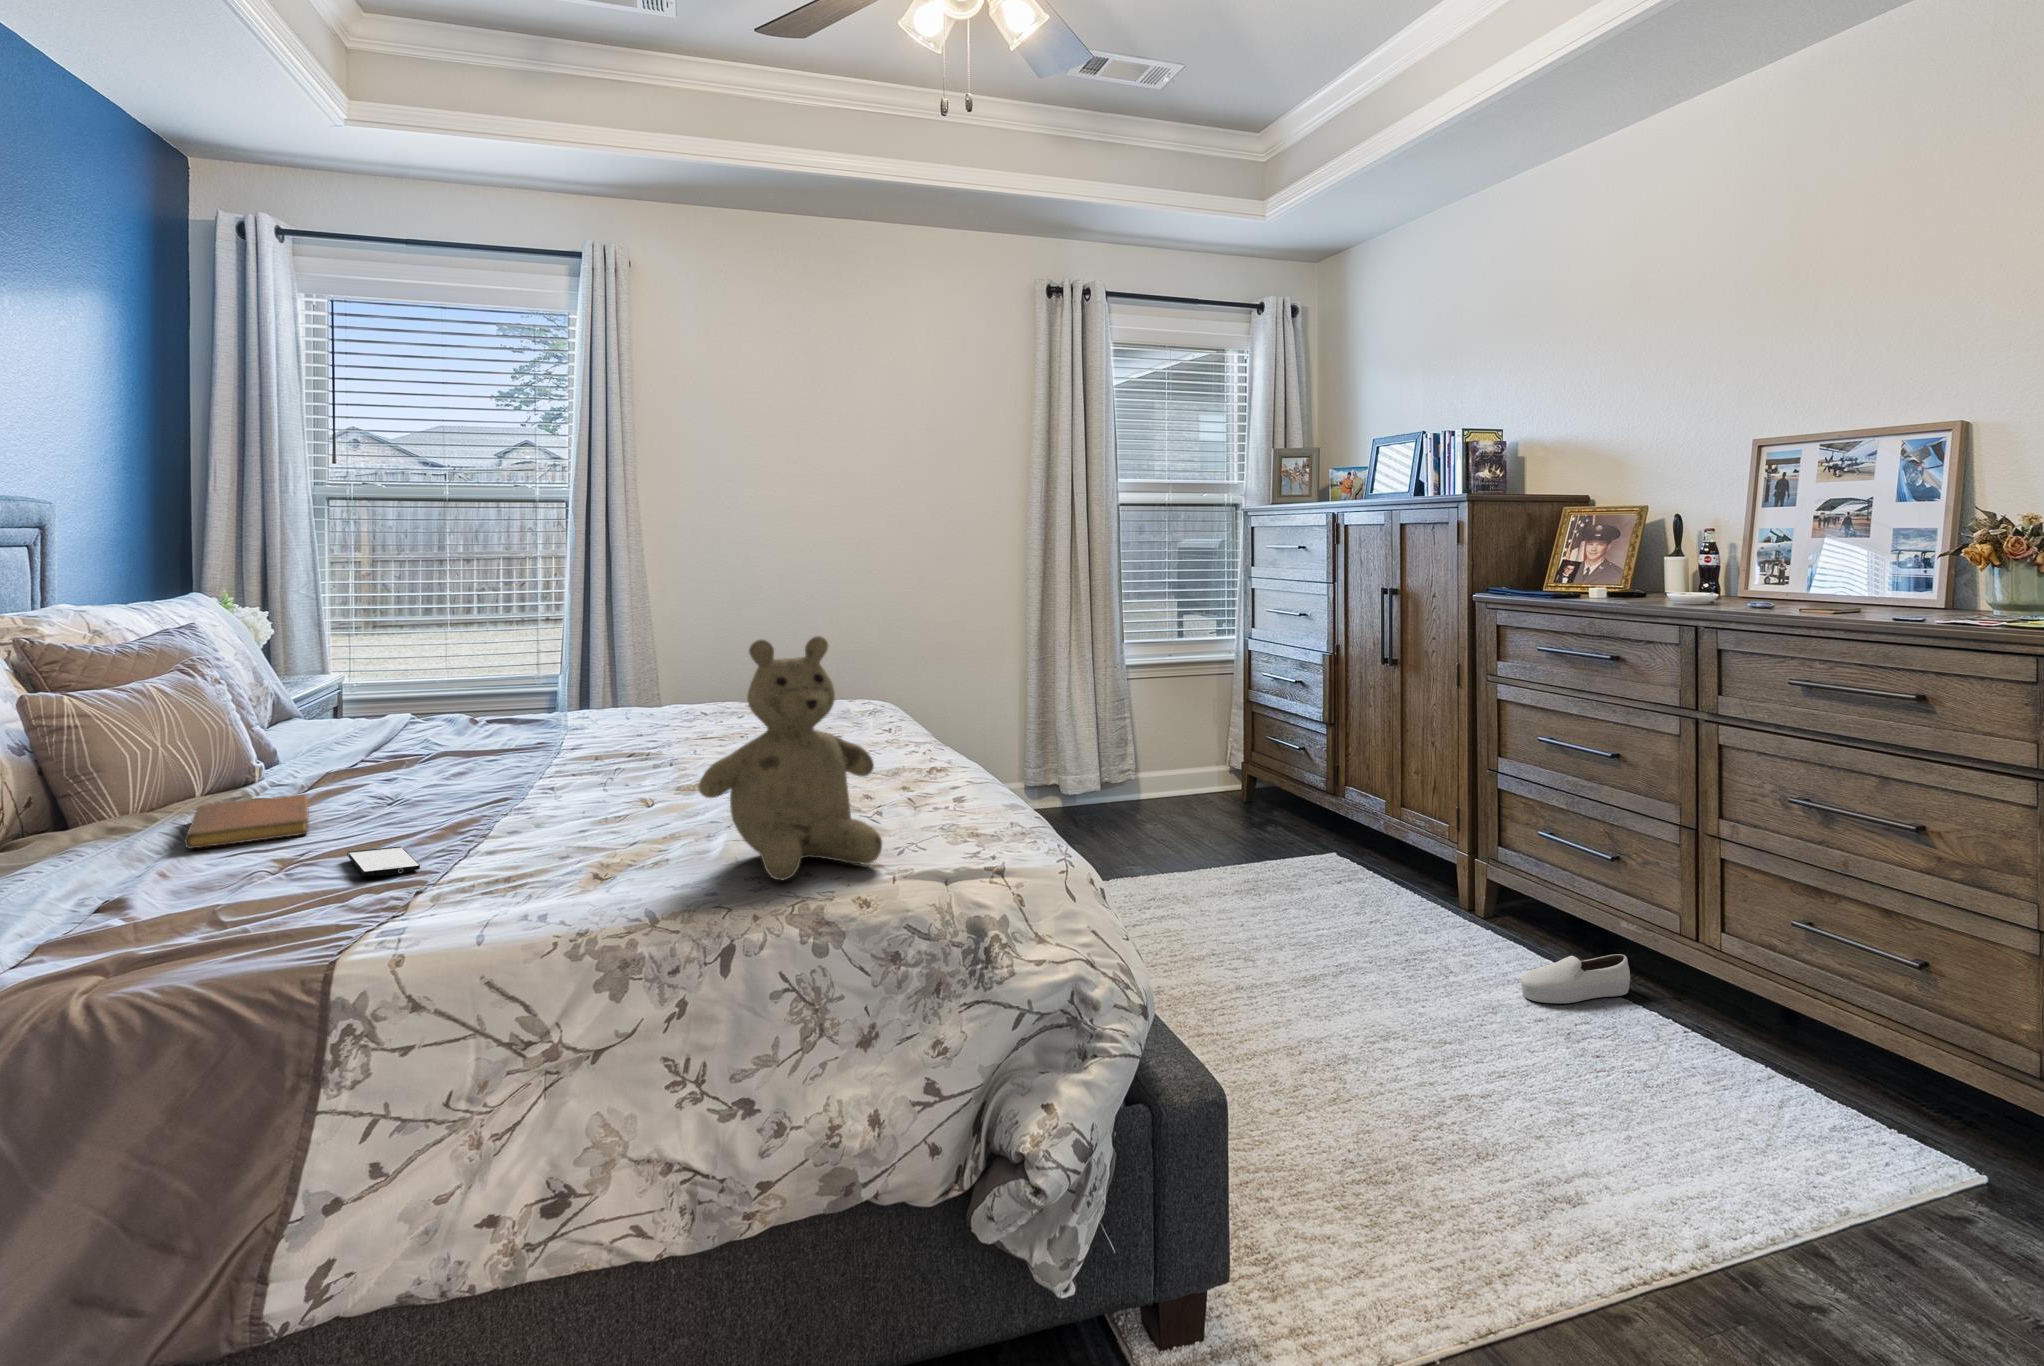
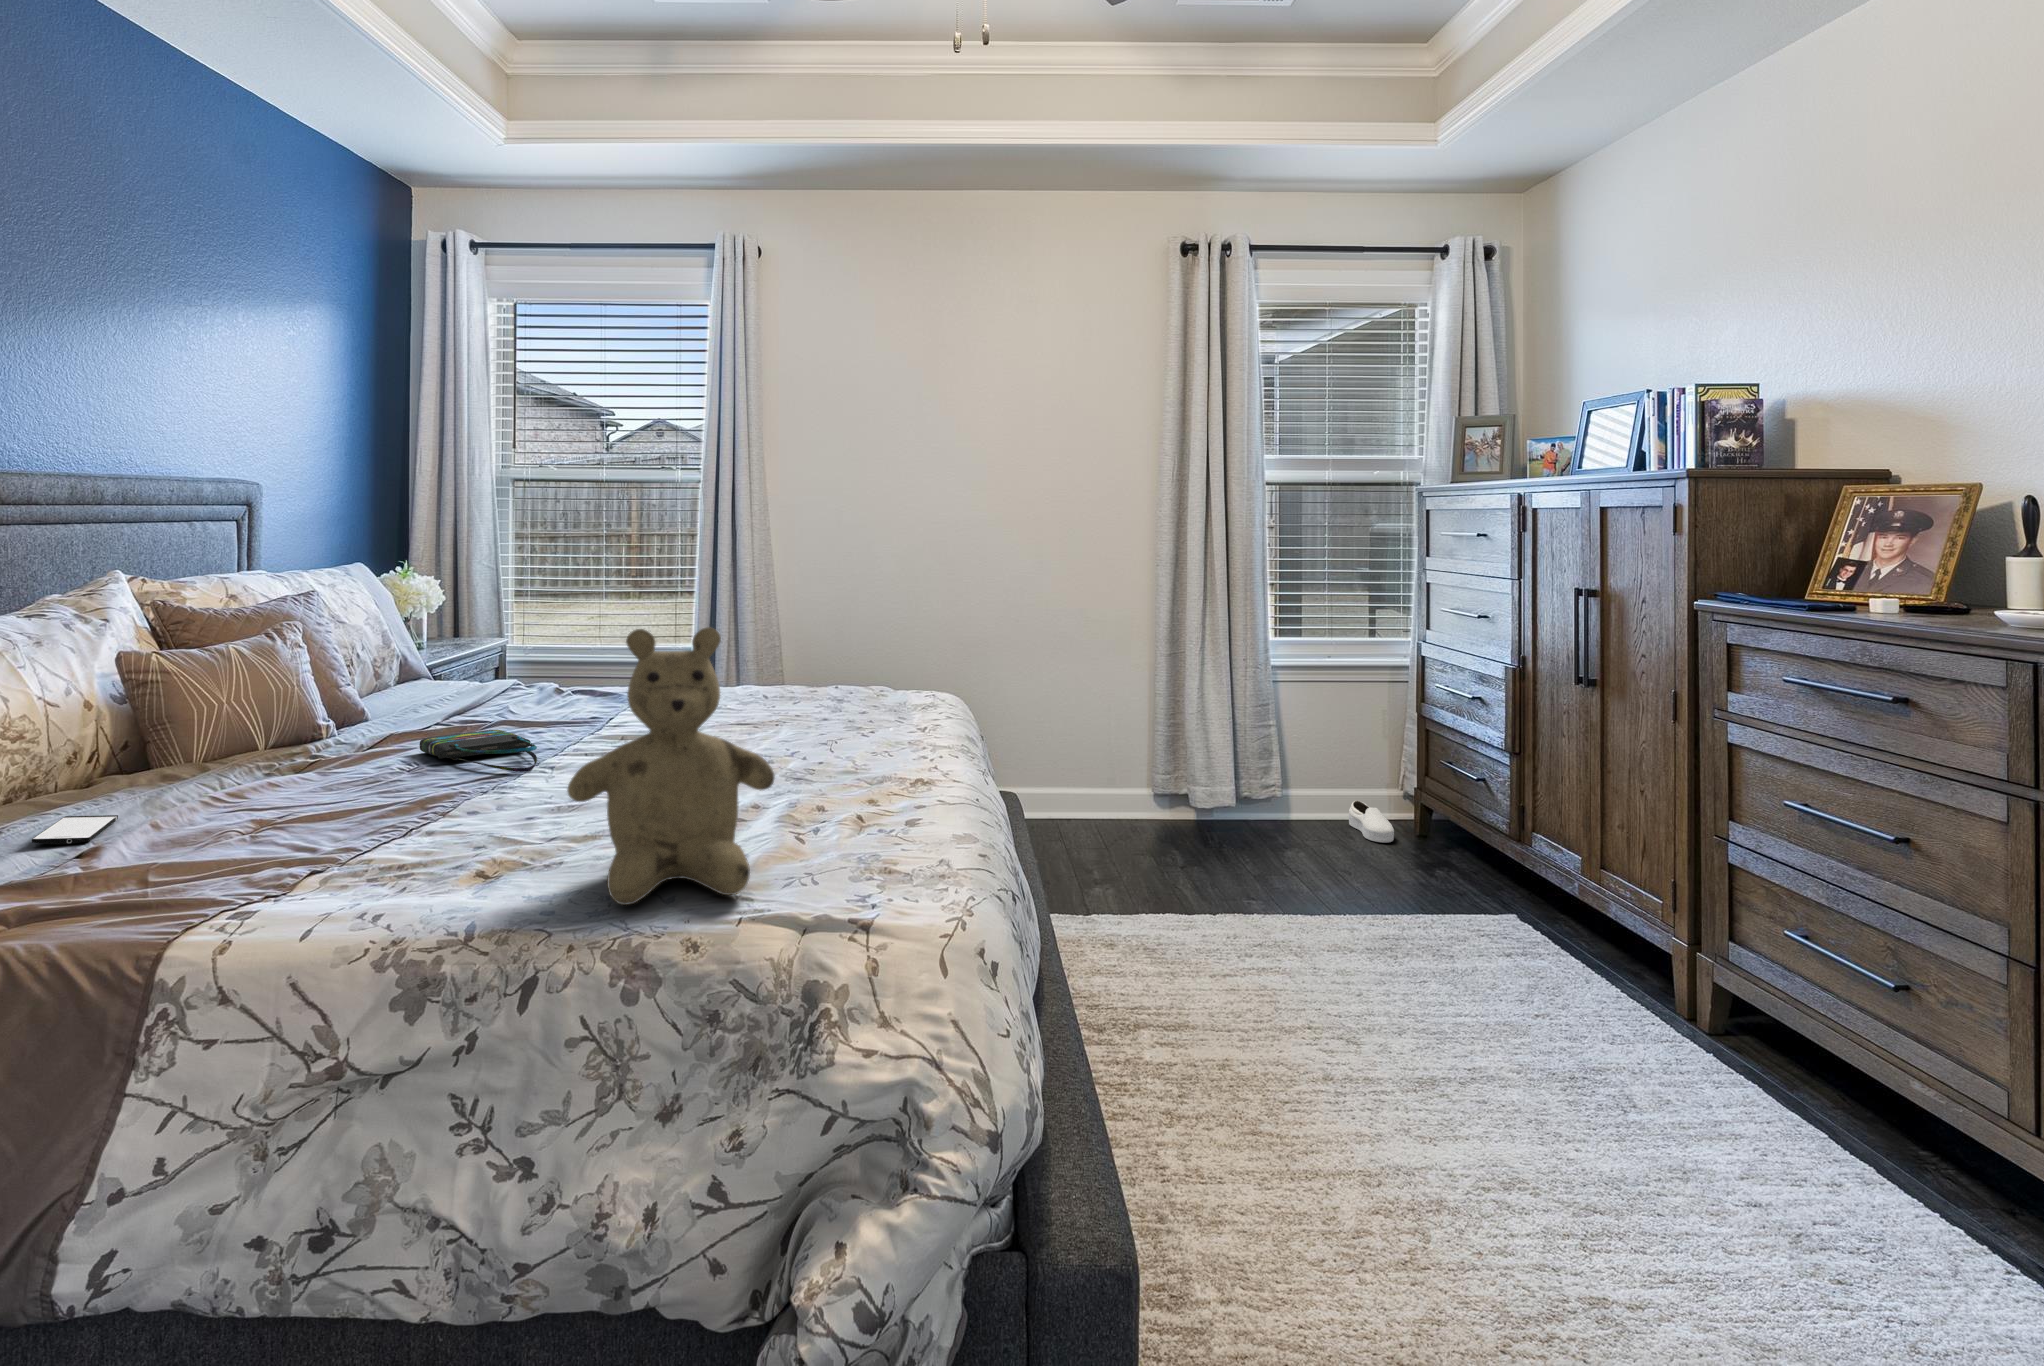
tote bag: none [389,756,543,792] -> present [419,730,537,772]
notebook: present [185,794,309,848] -> none [198,757,336,802]
smartphone: present [347,846,420,875] -> present [32,815,118,845]
shoe: present [1521,954,1630,1003] -> present [1349,801,1394,843]

